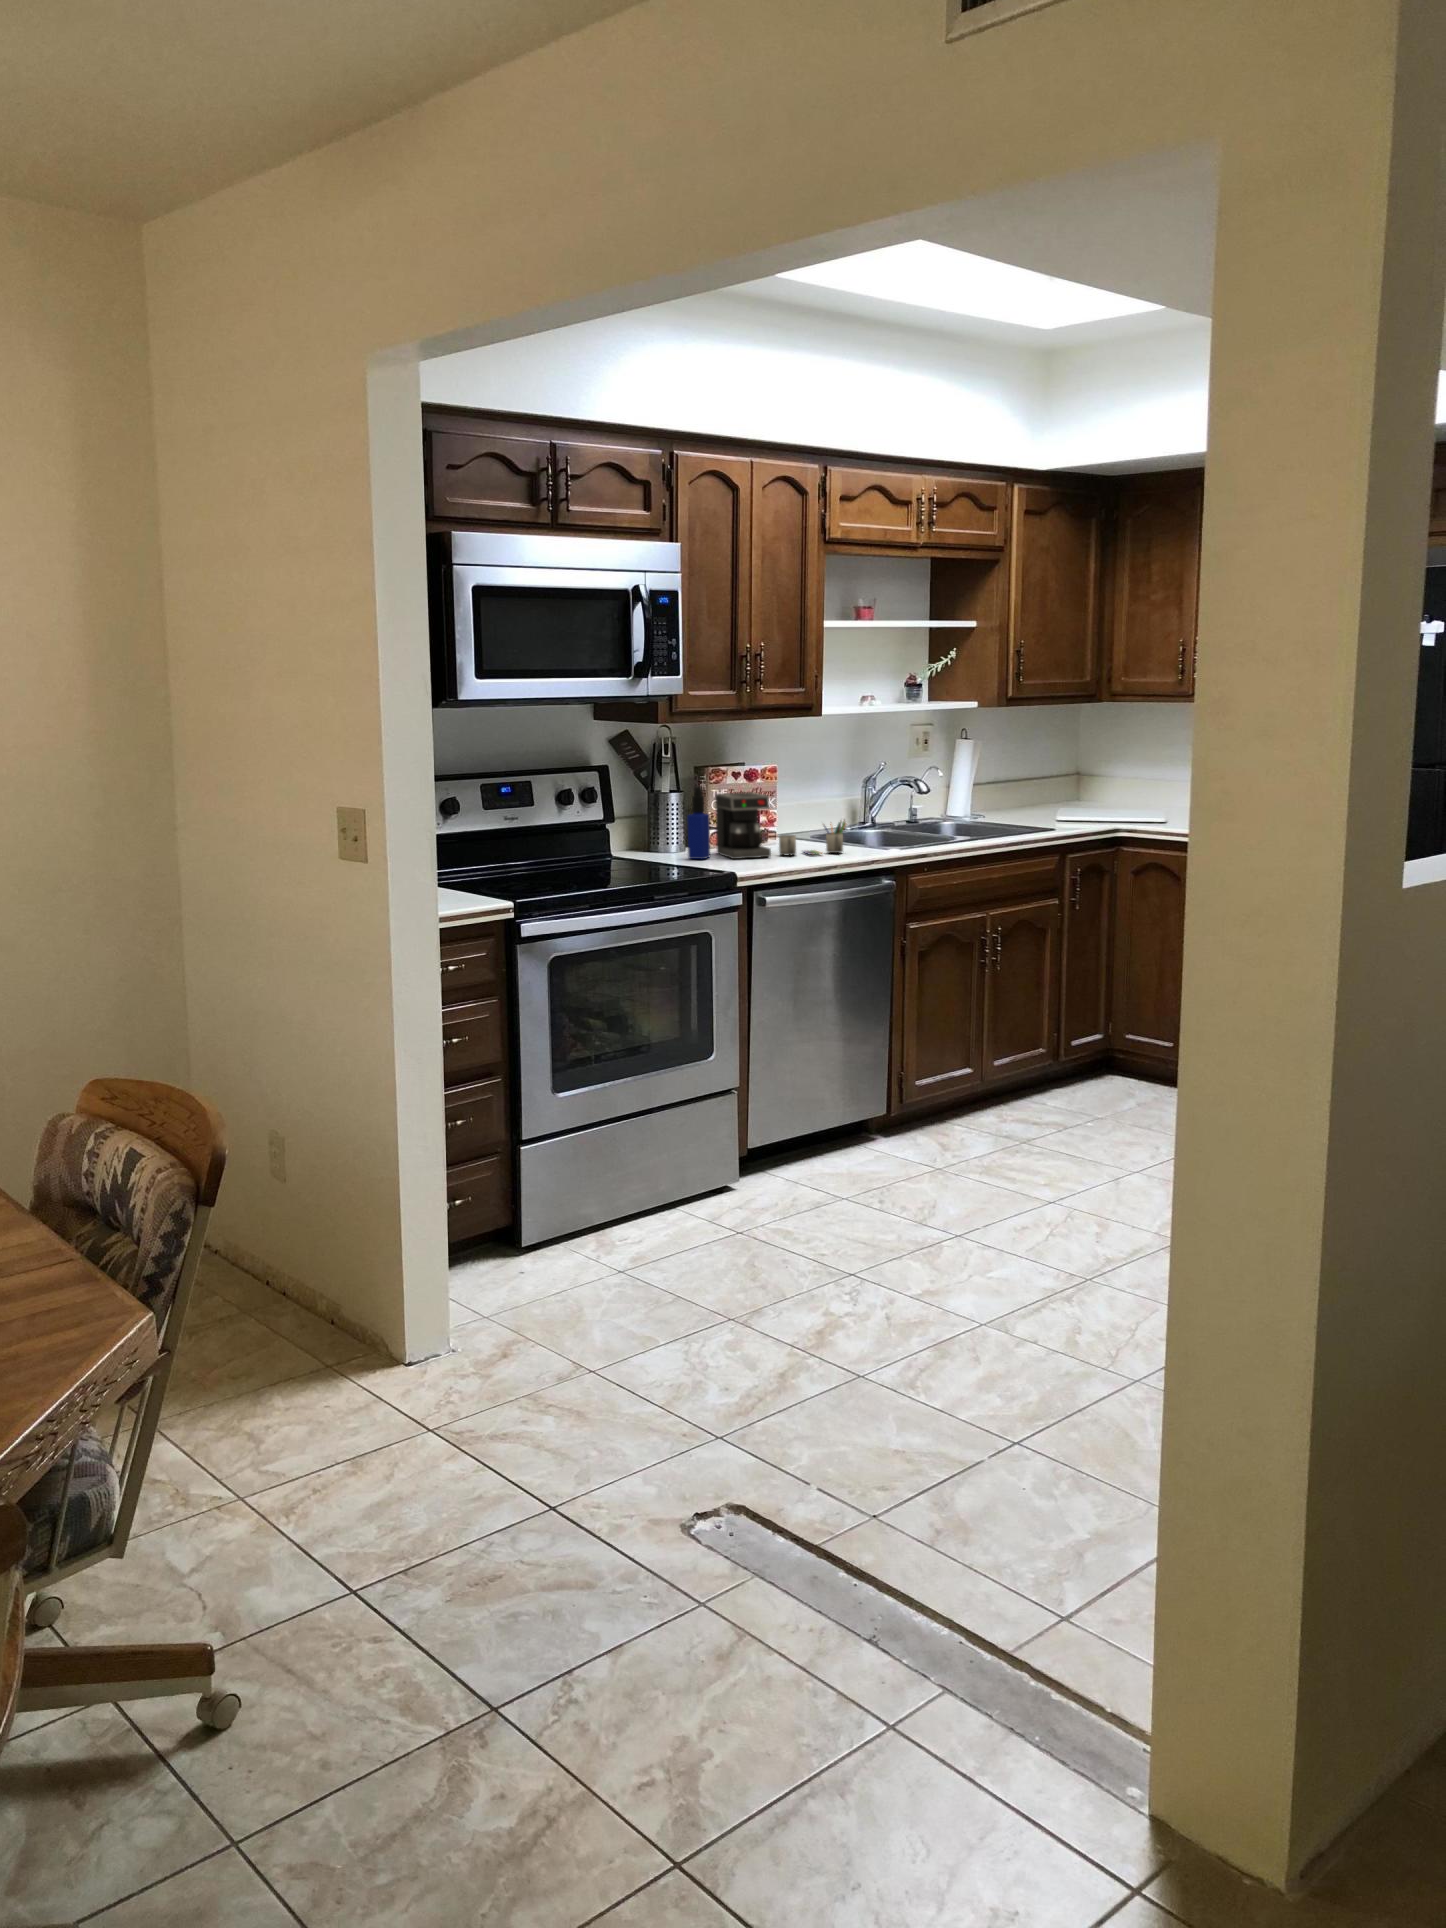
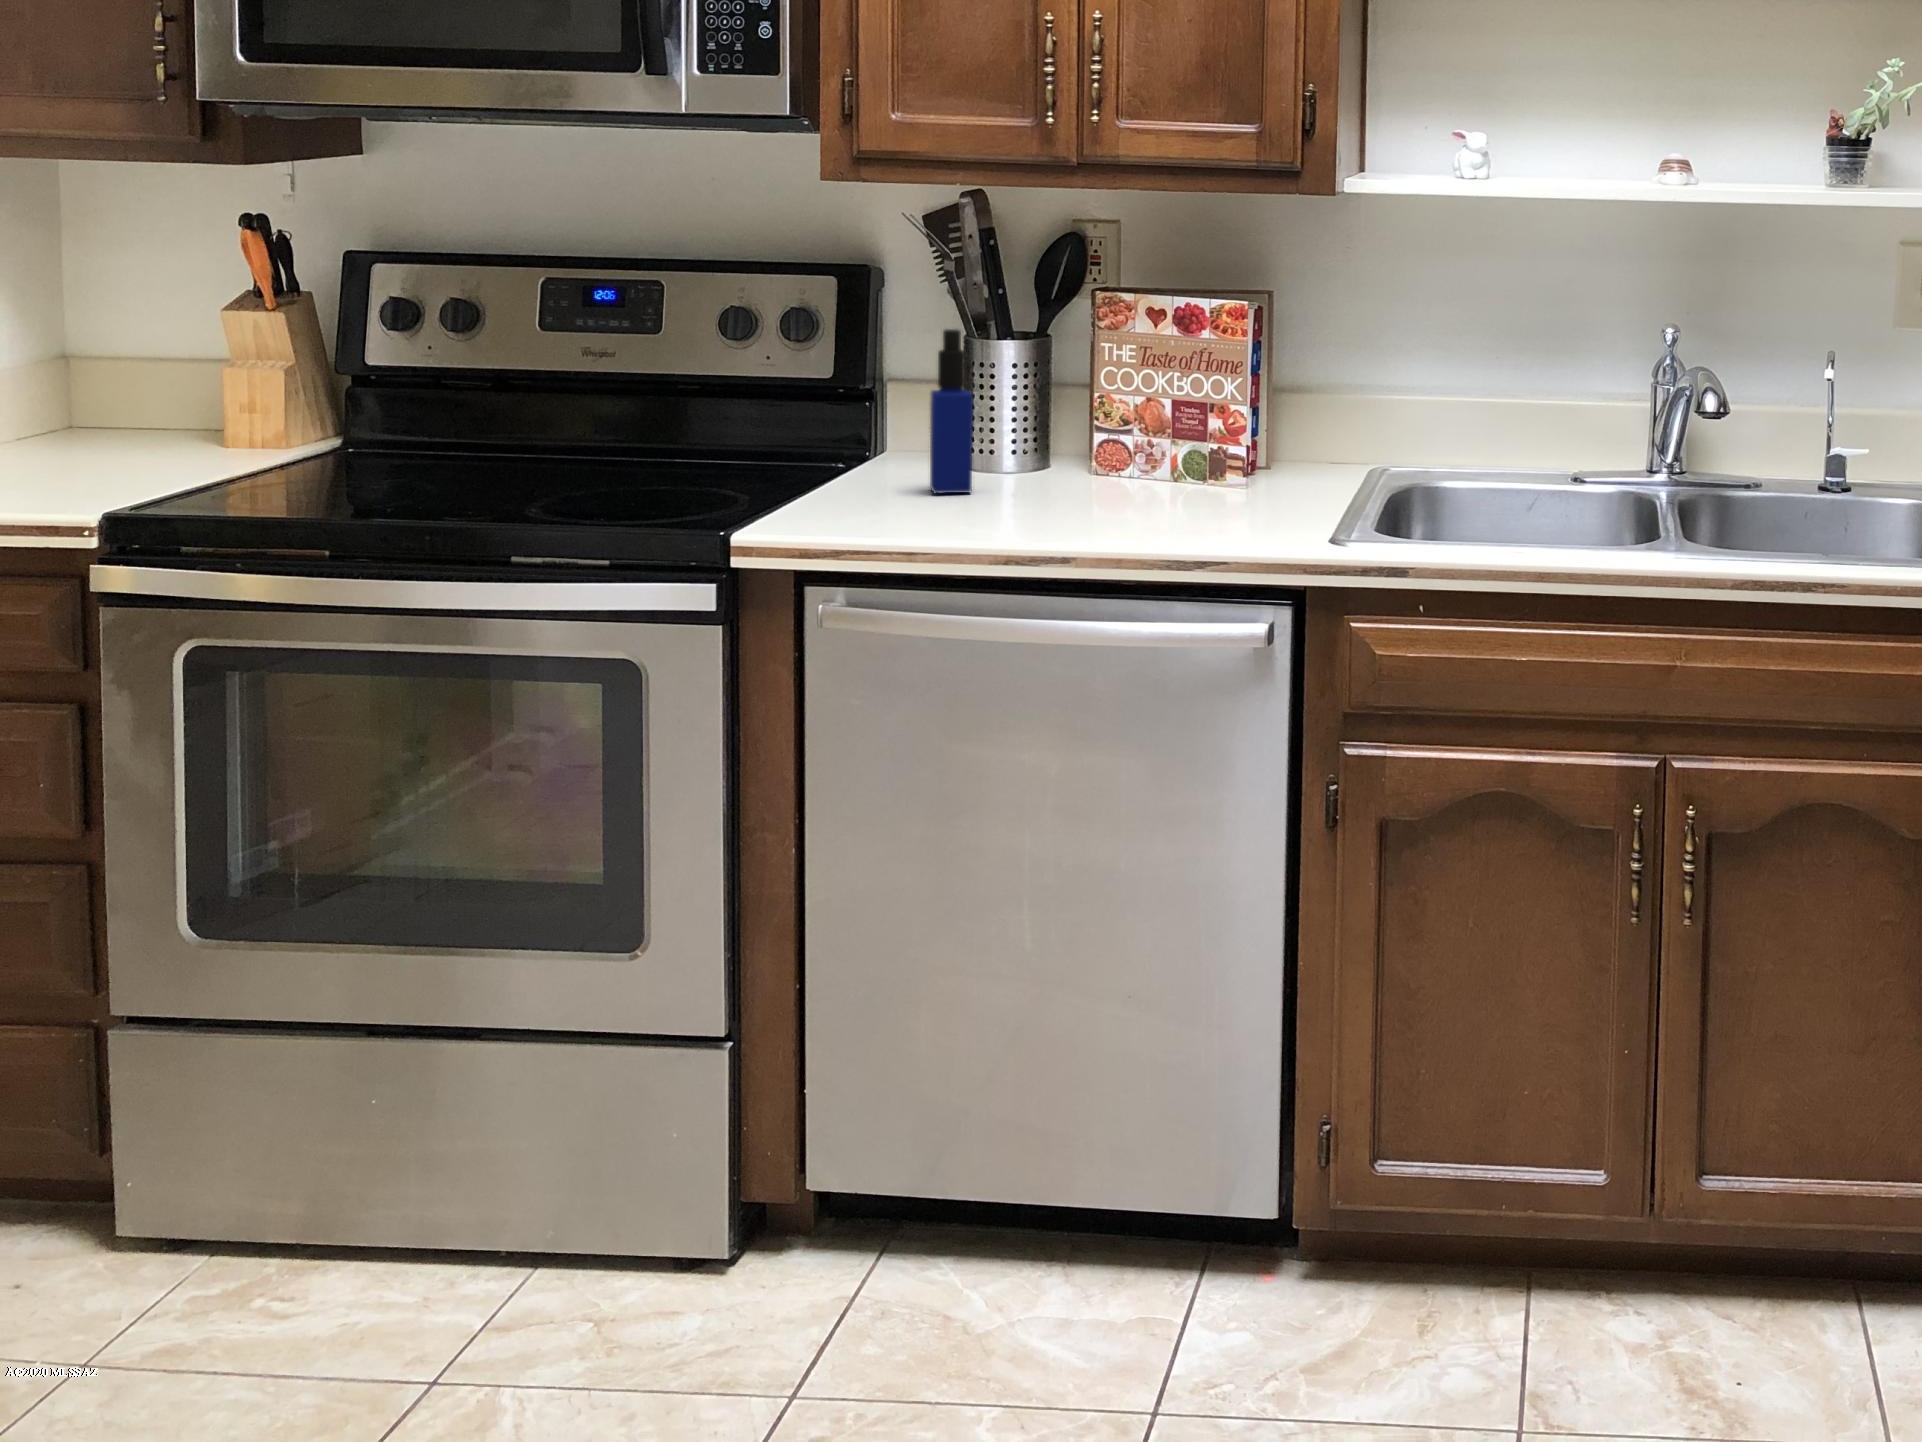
coffee maker: present [715,792,846,859] -> none [975,352,1237,531]

